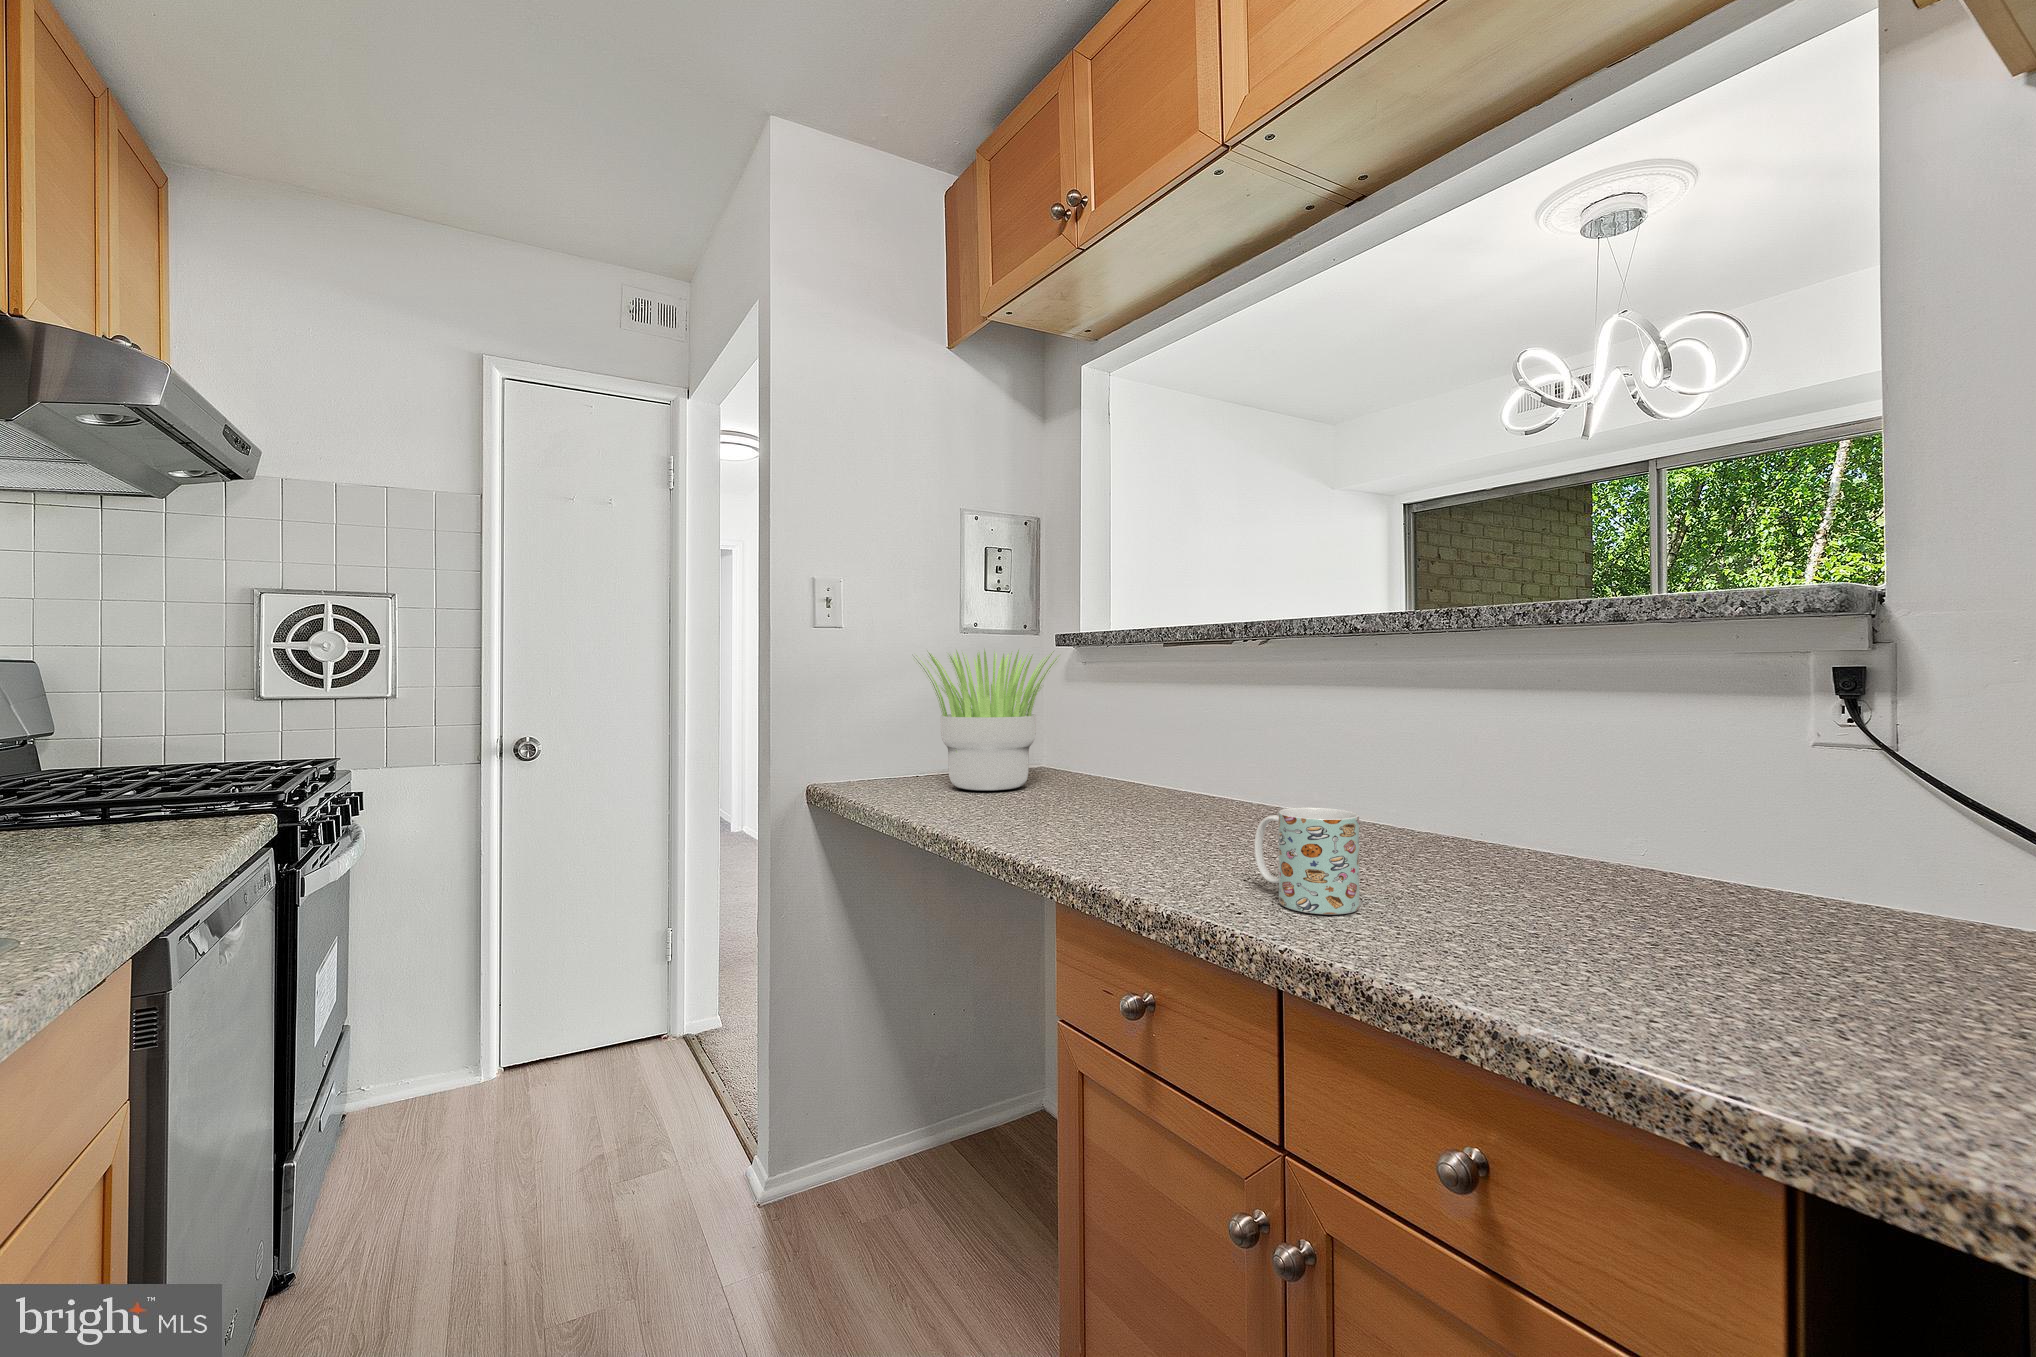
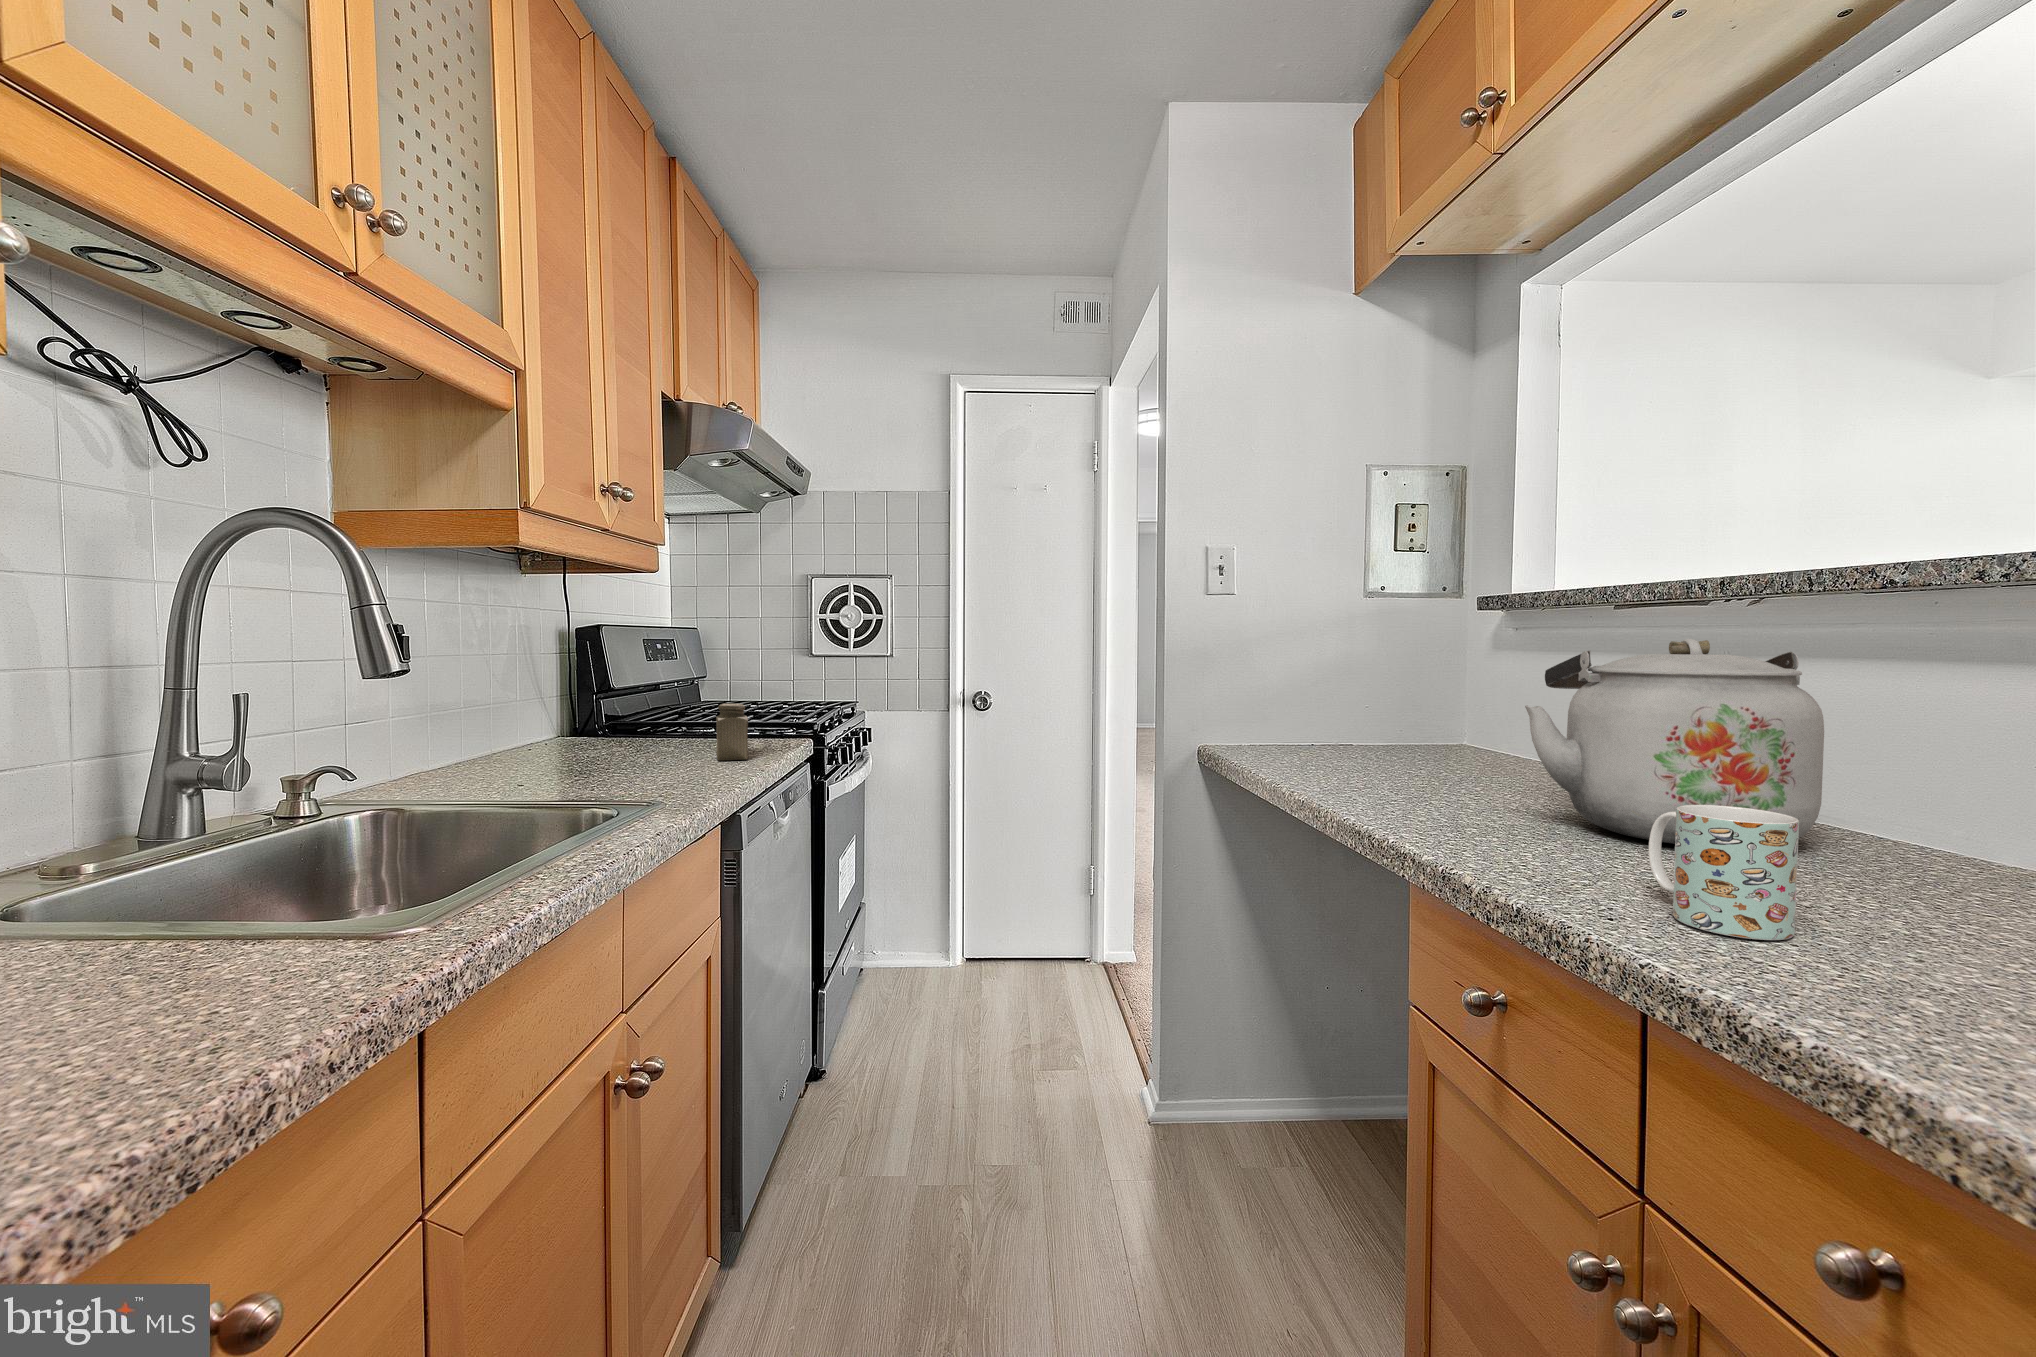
potted plant: present [915,649,1057,791] -> none [1295,613,1478,764]
kettle: none [1133,671,1332,842] -> present [1525,639,1824,844]
salt shaker: none [98,772,163,859] -> present [716,704,748,760]

